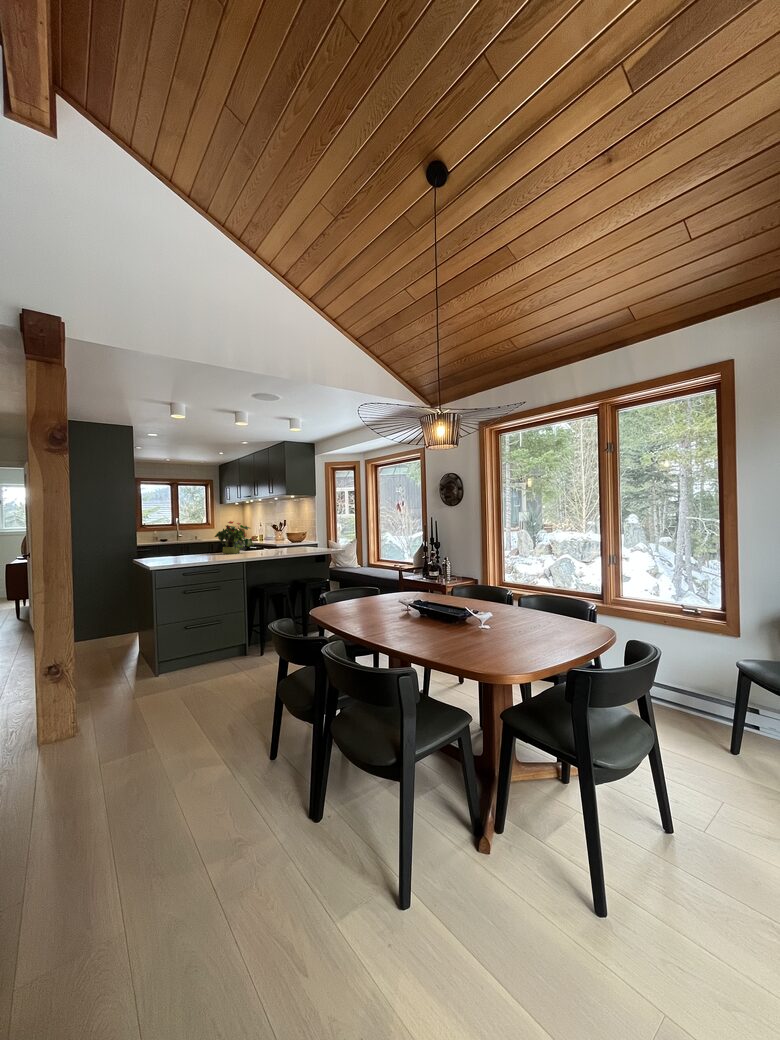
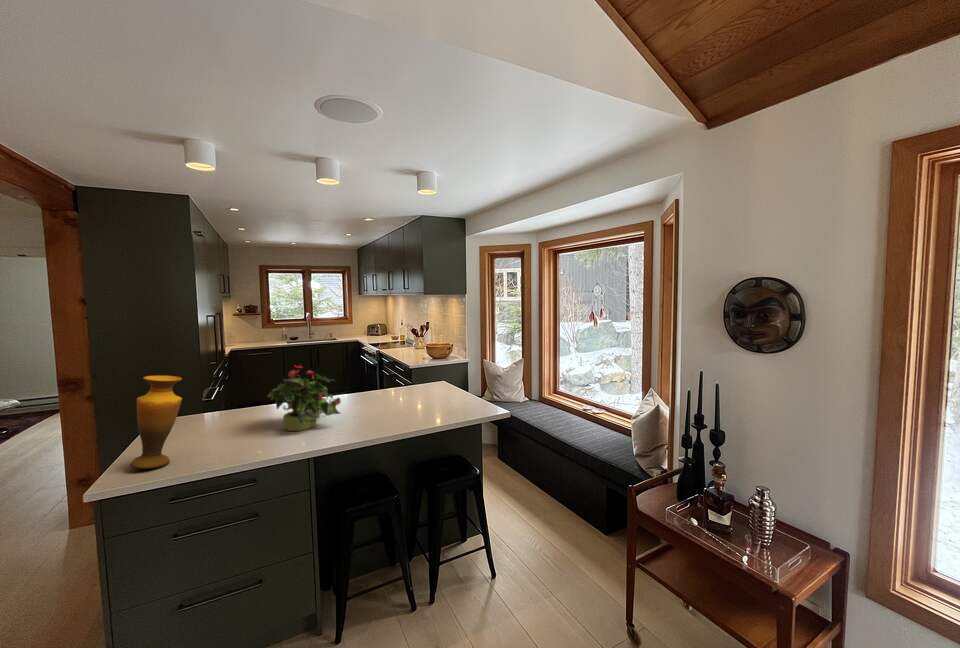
vase: none [164,517,187,558] -> present [130,375,182,469]

